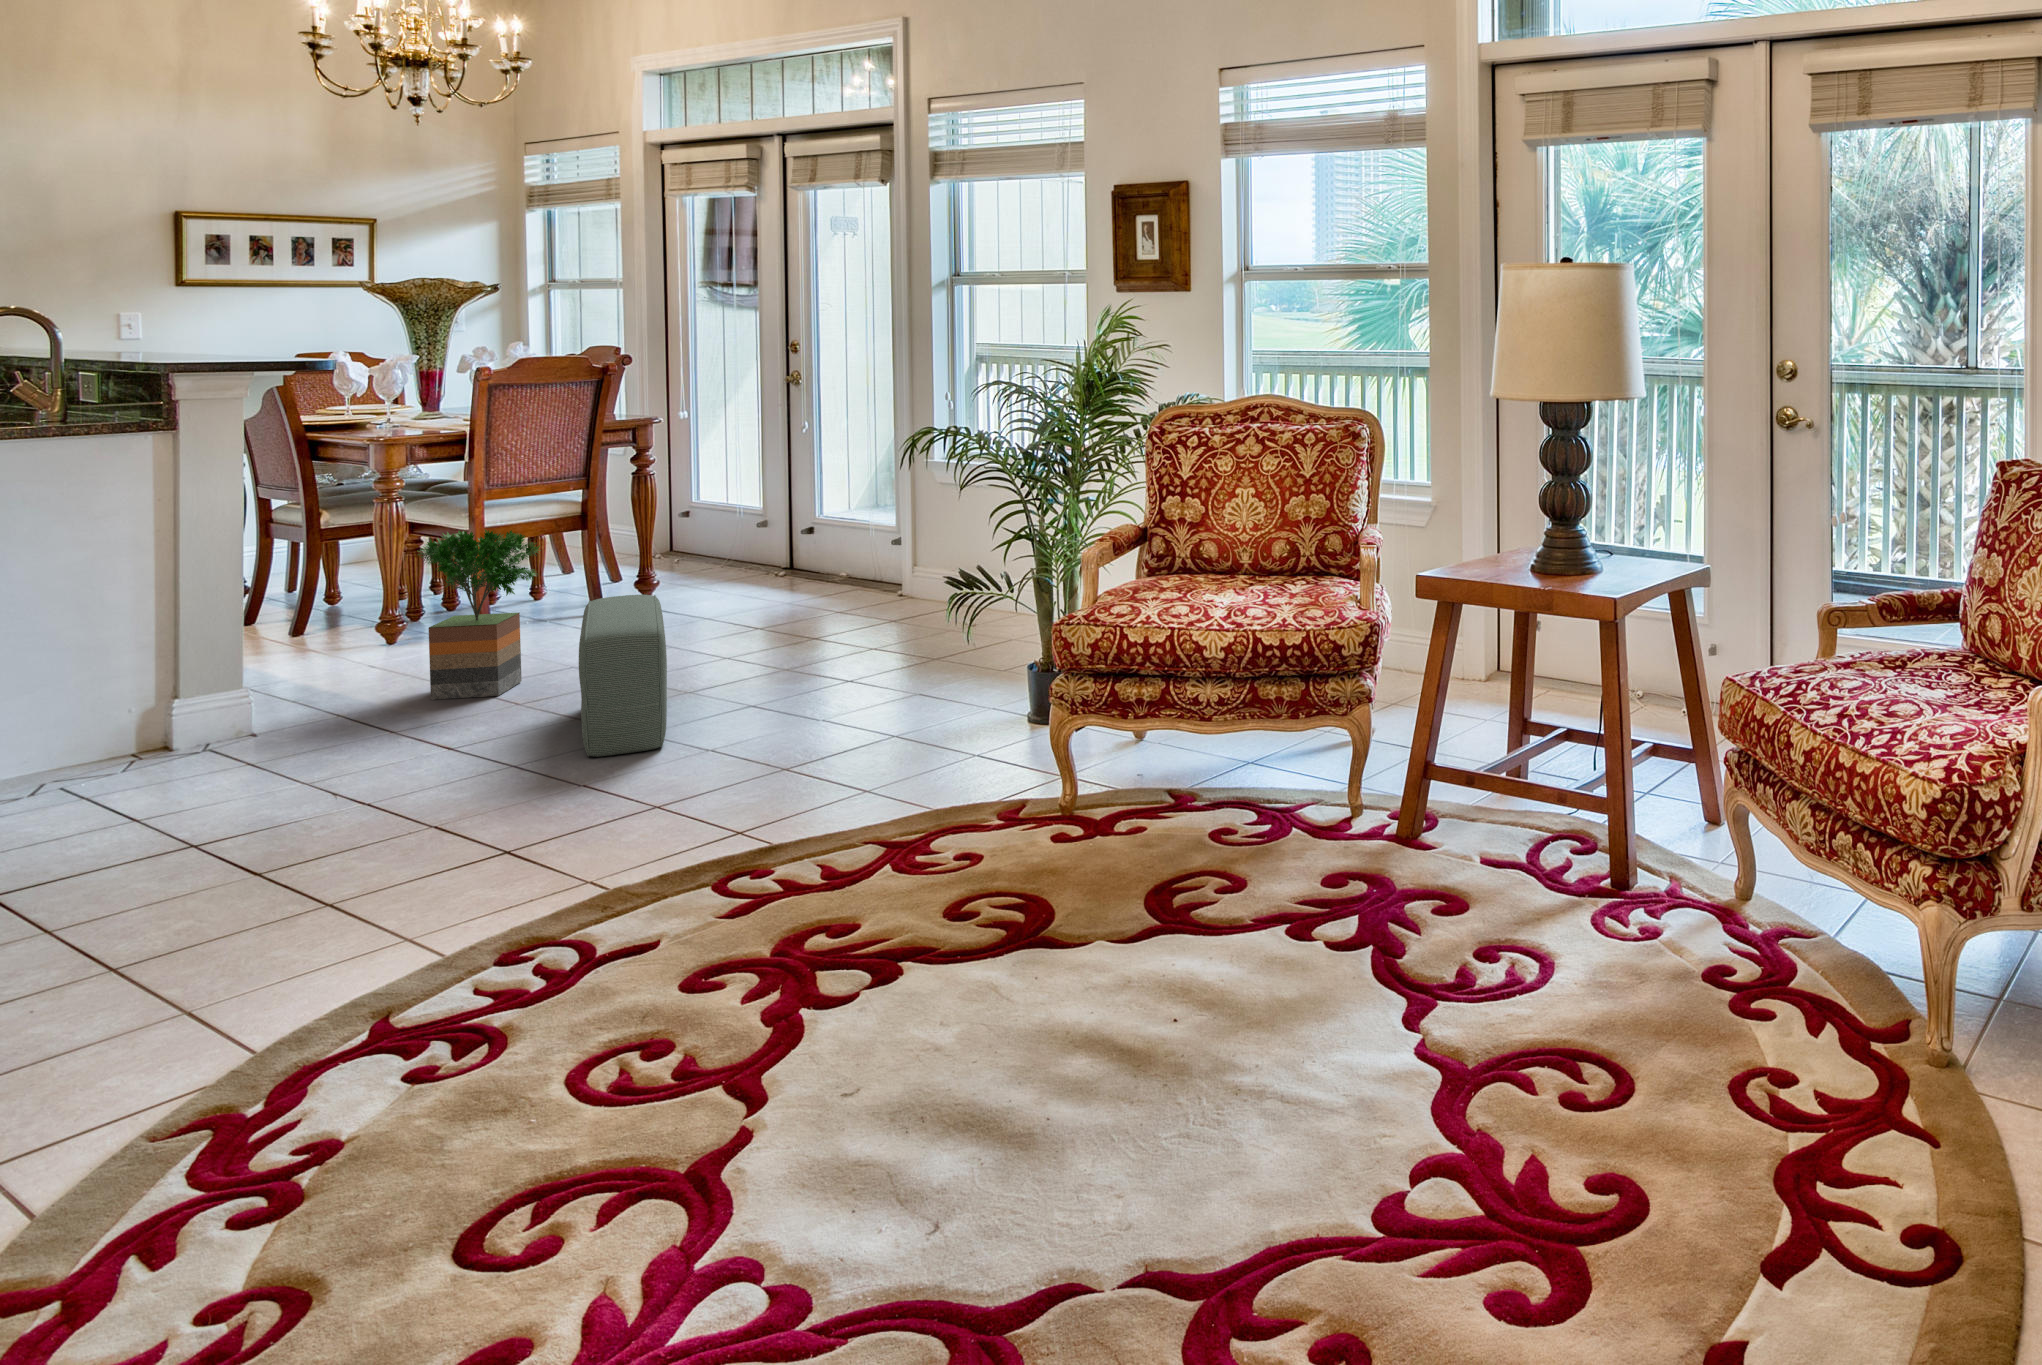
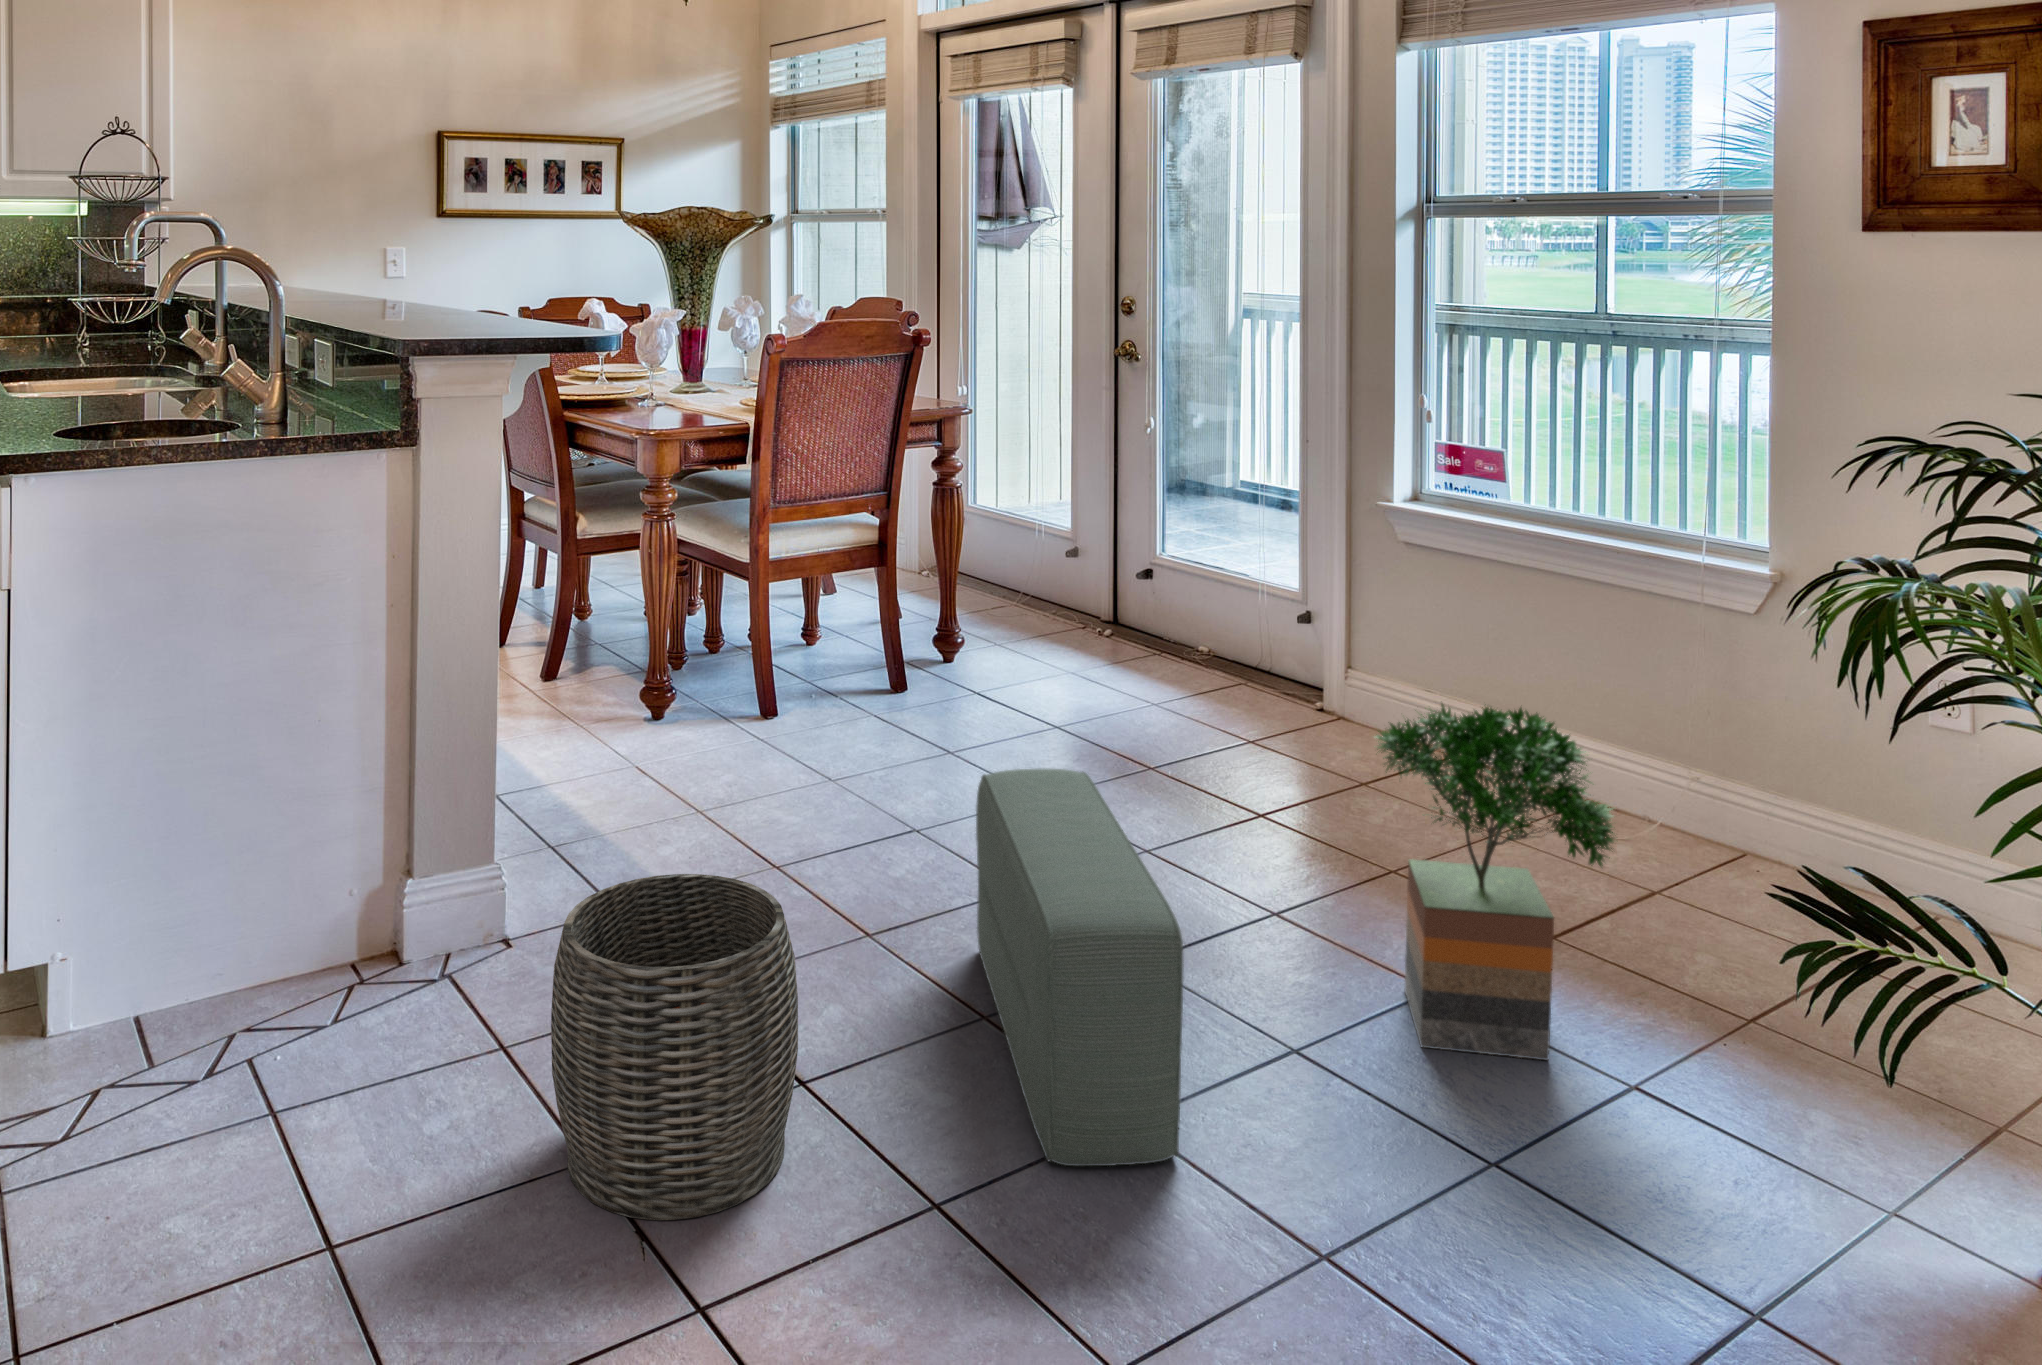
potted tree: present [419,529,541,700] -> present [1376,704,1614,1060]
woven basket: none [277,641,438,798] -> present [551,874,798,1220]

